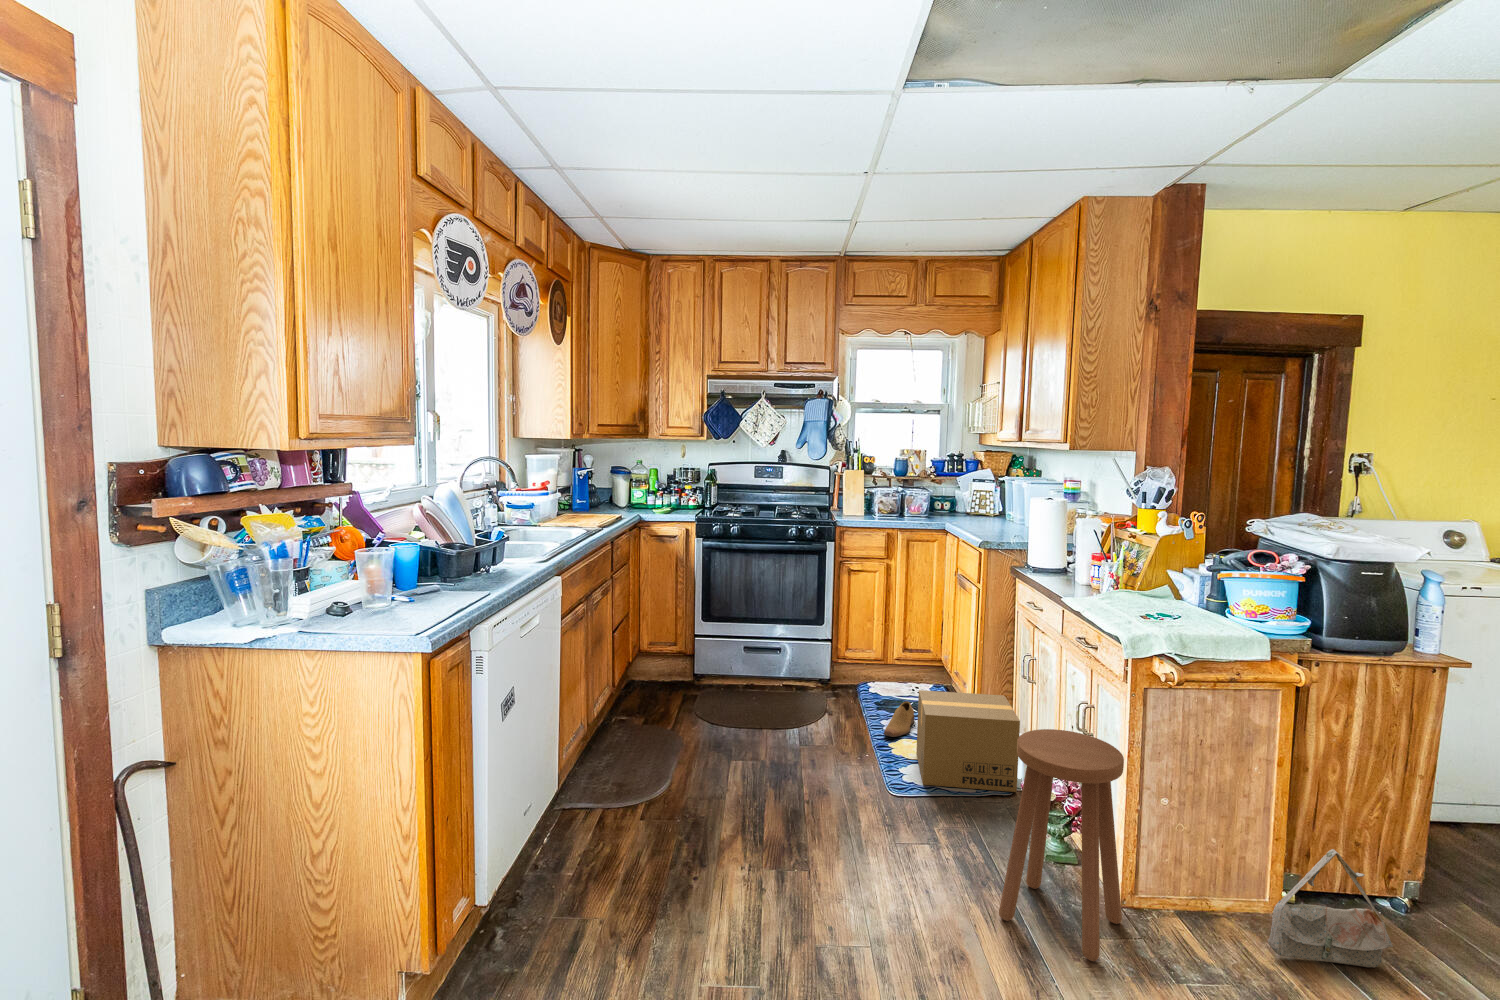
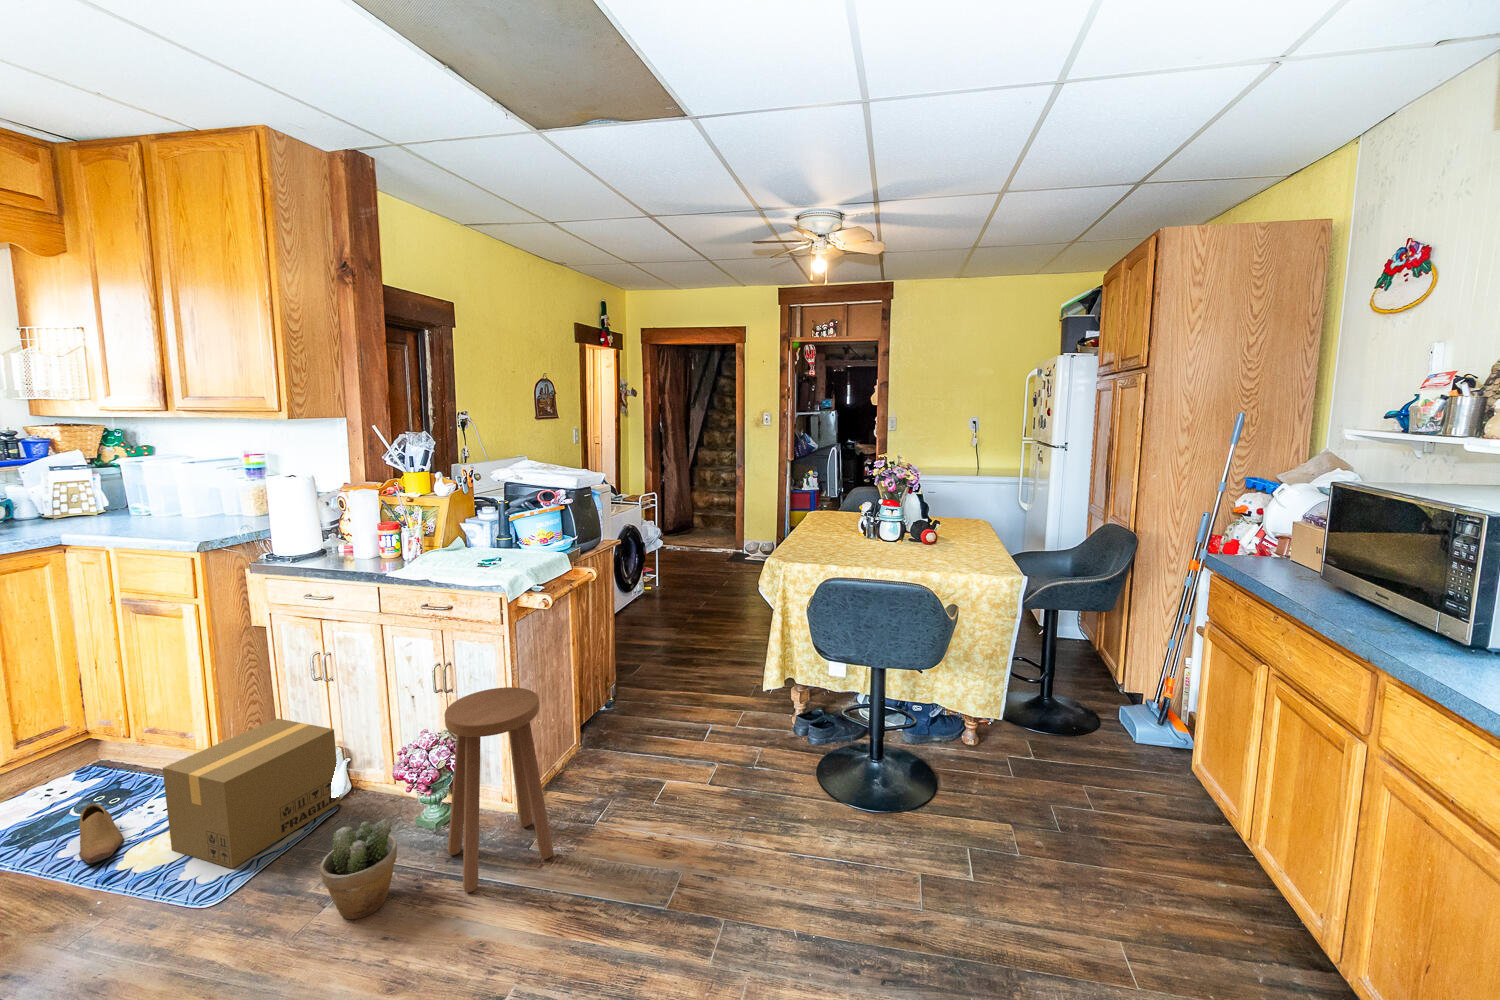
potted plant: none [916,784,976,872] -> present [320,819,397,920]
bag: present [1268,849,1393,968] -> none [597,686,640,769]

